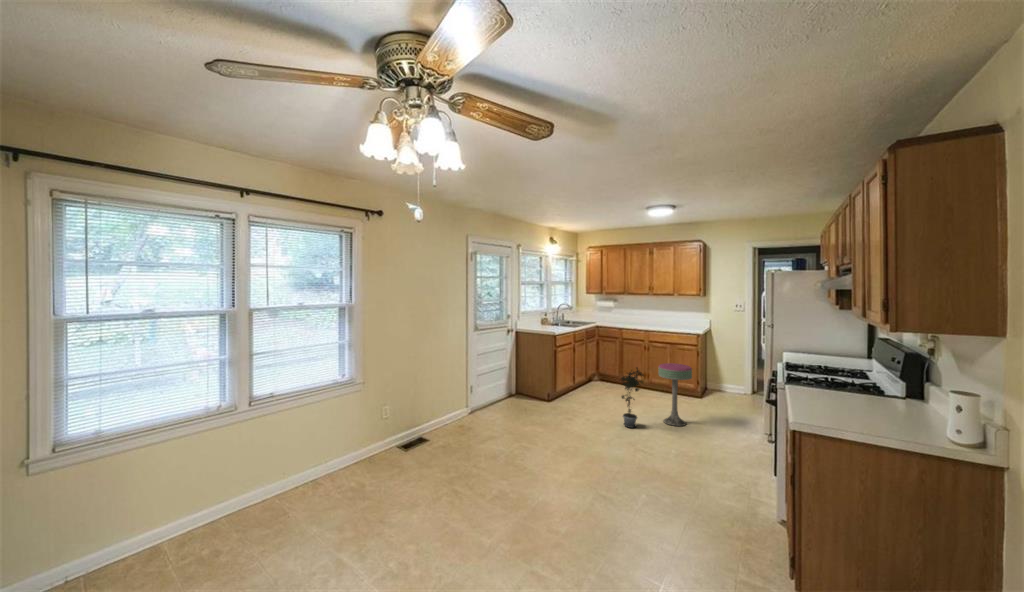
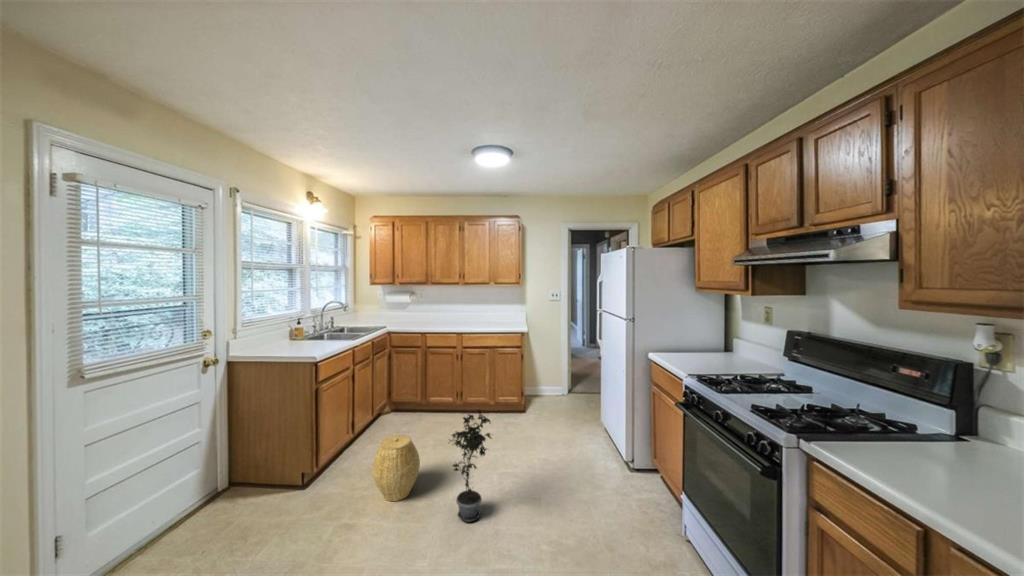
bar stool: present [658,363,692,426] -> none [503,386,551,488]
woven basket: none [581,380,606,414] -> present [372,435,420,501]

